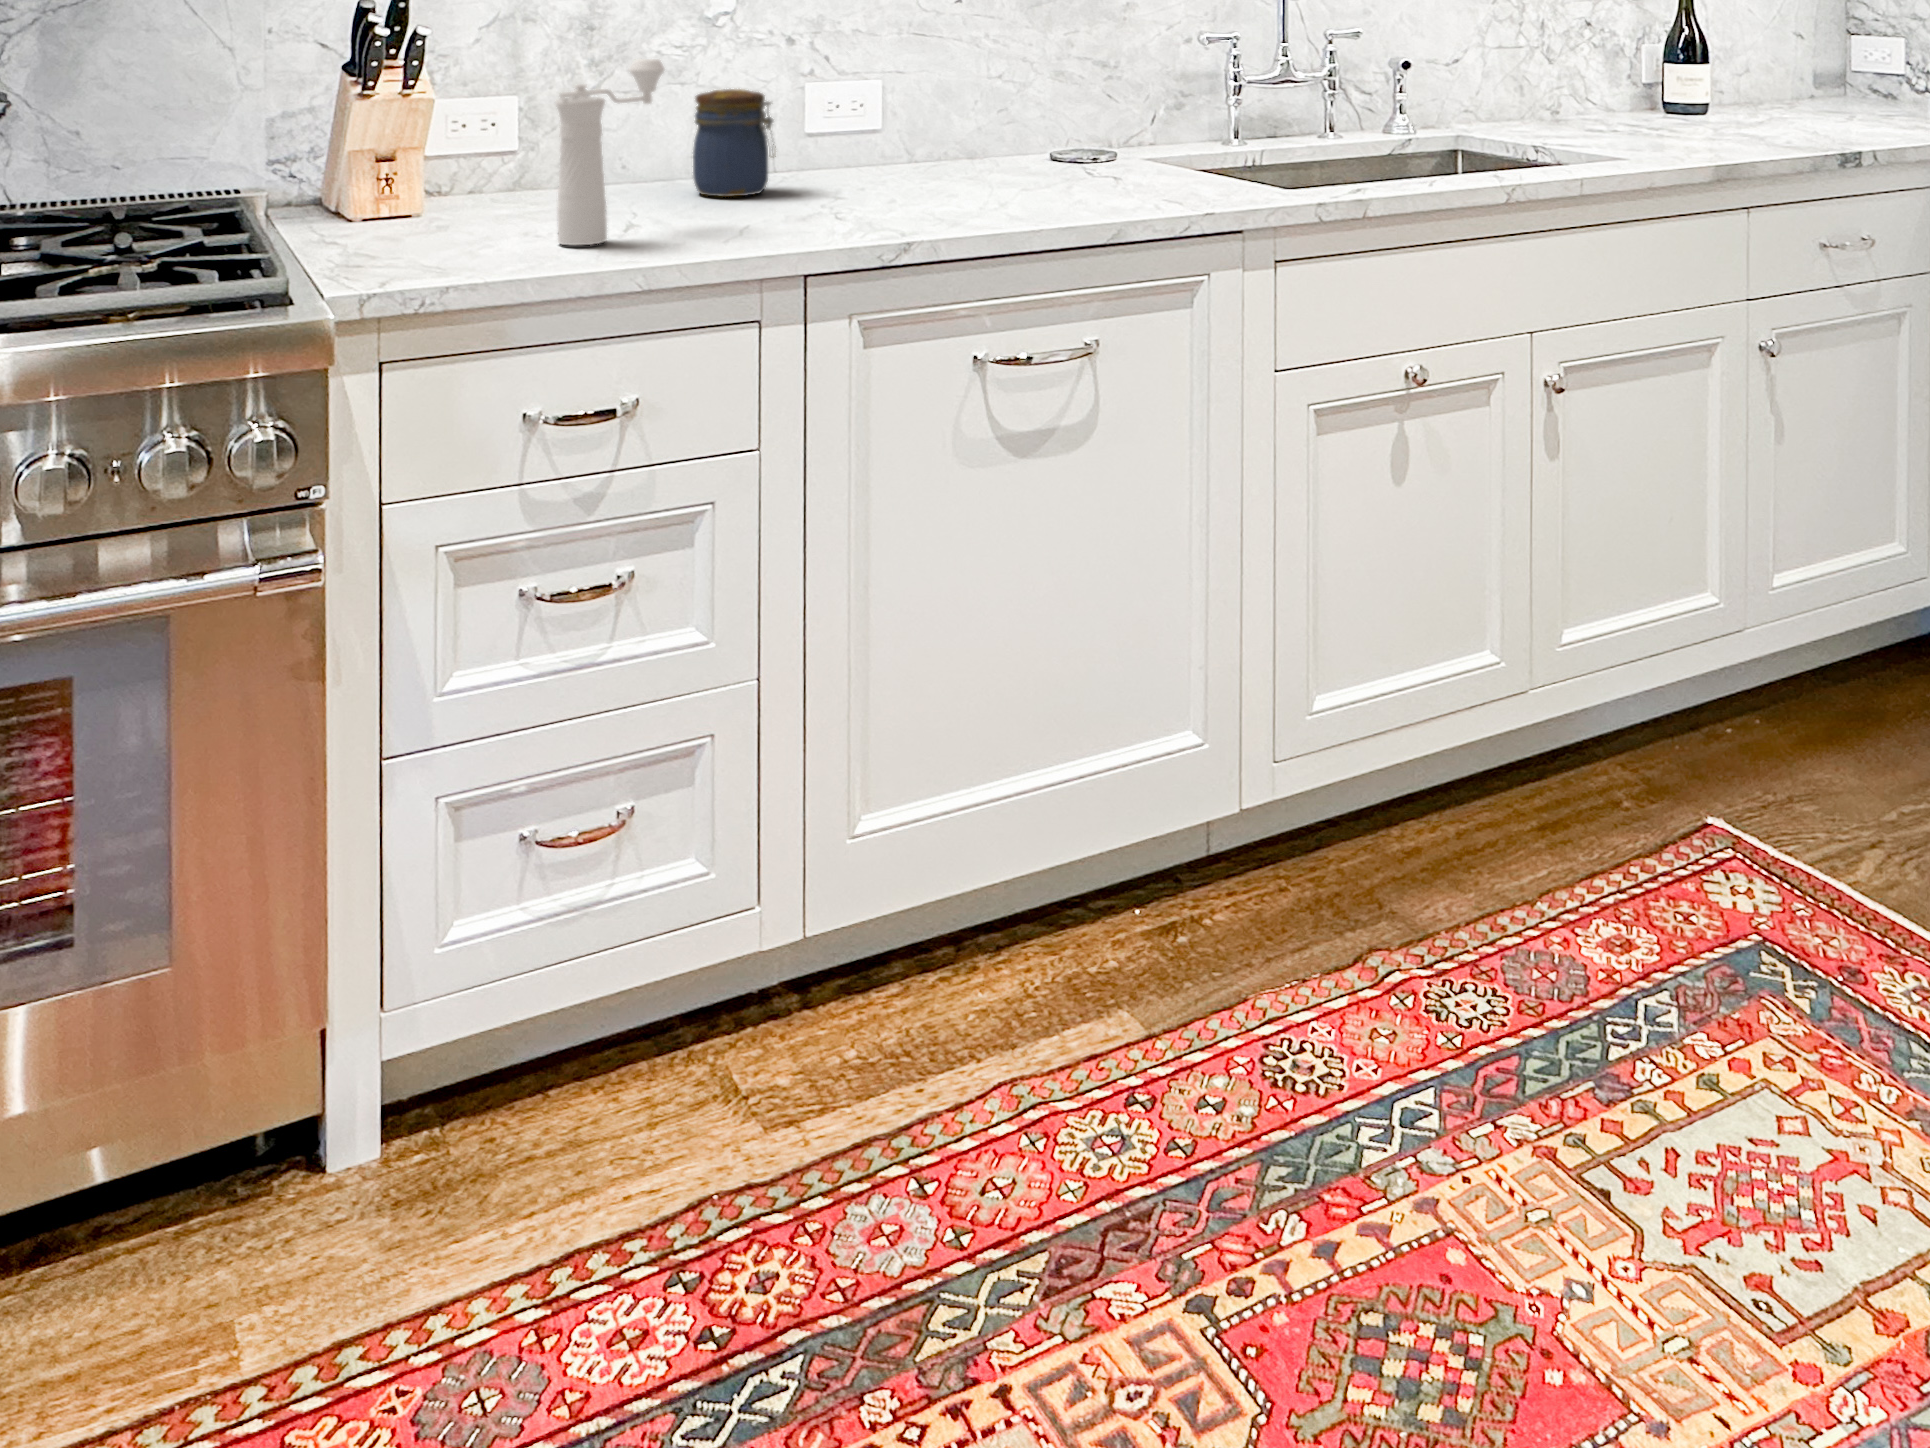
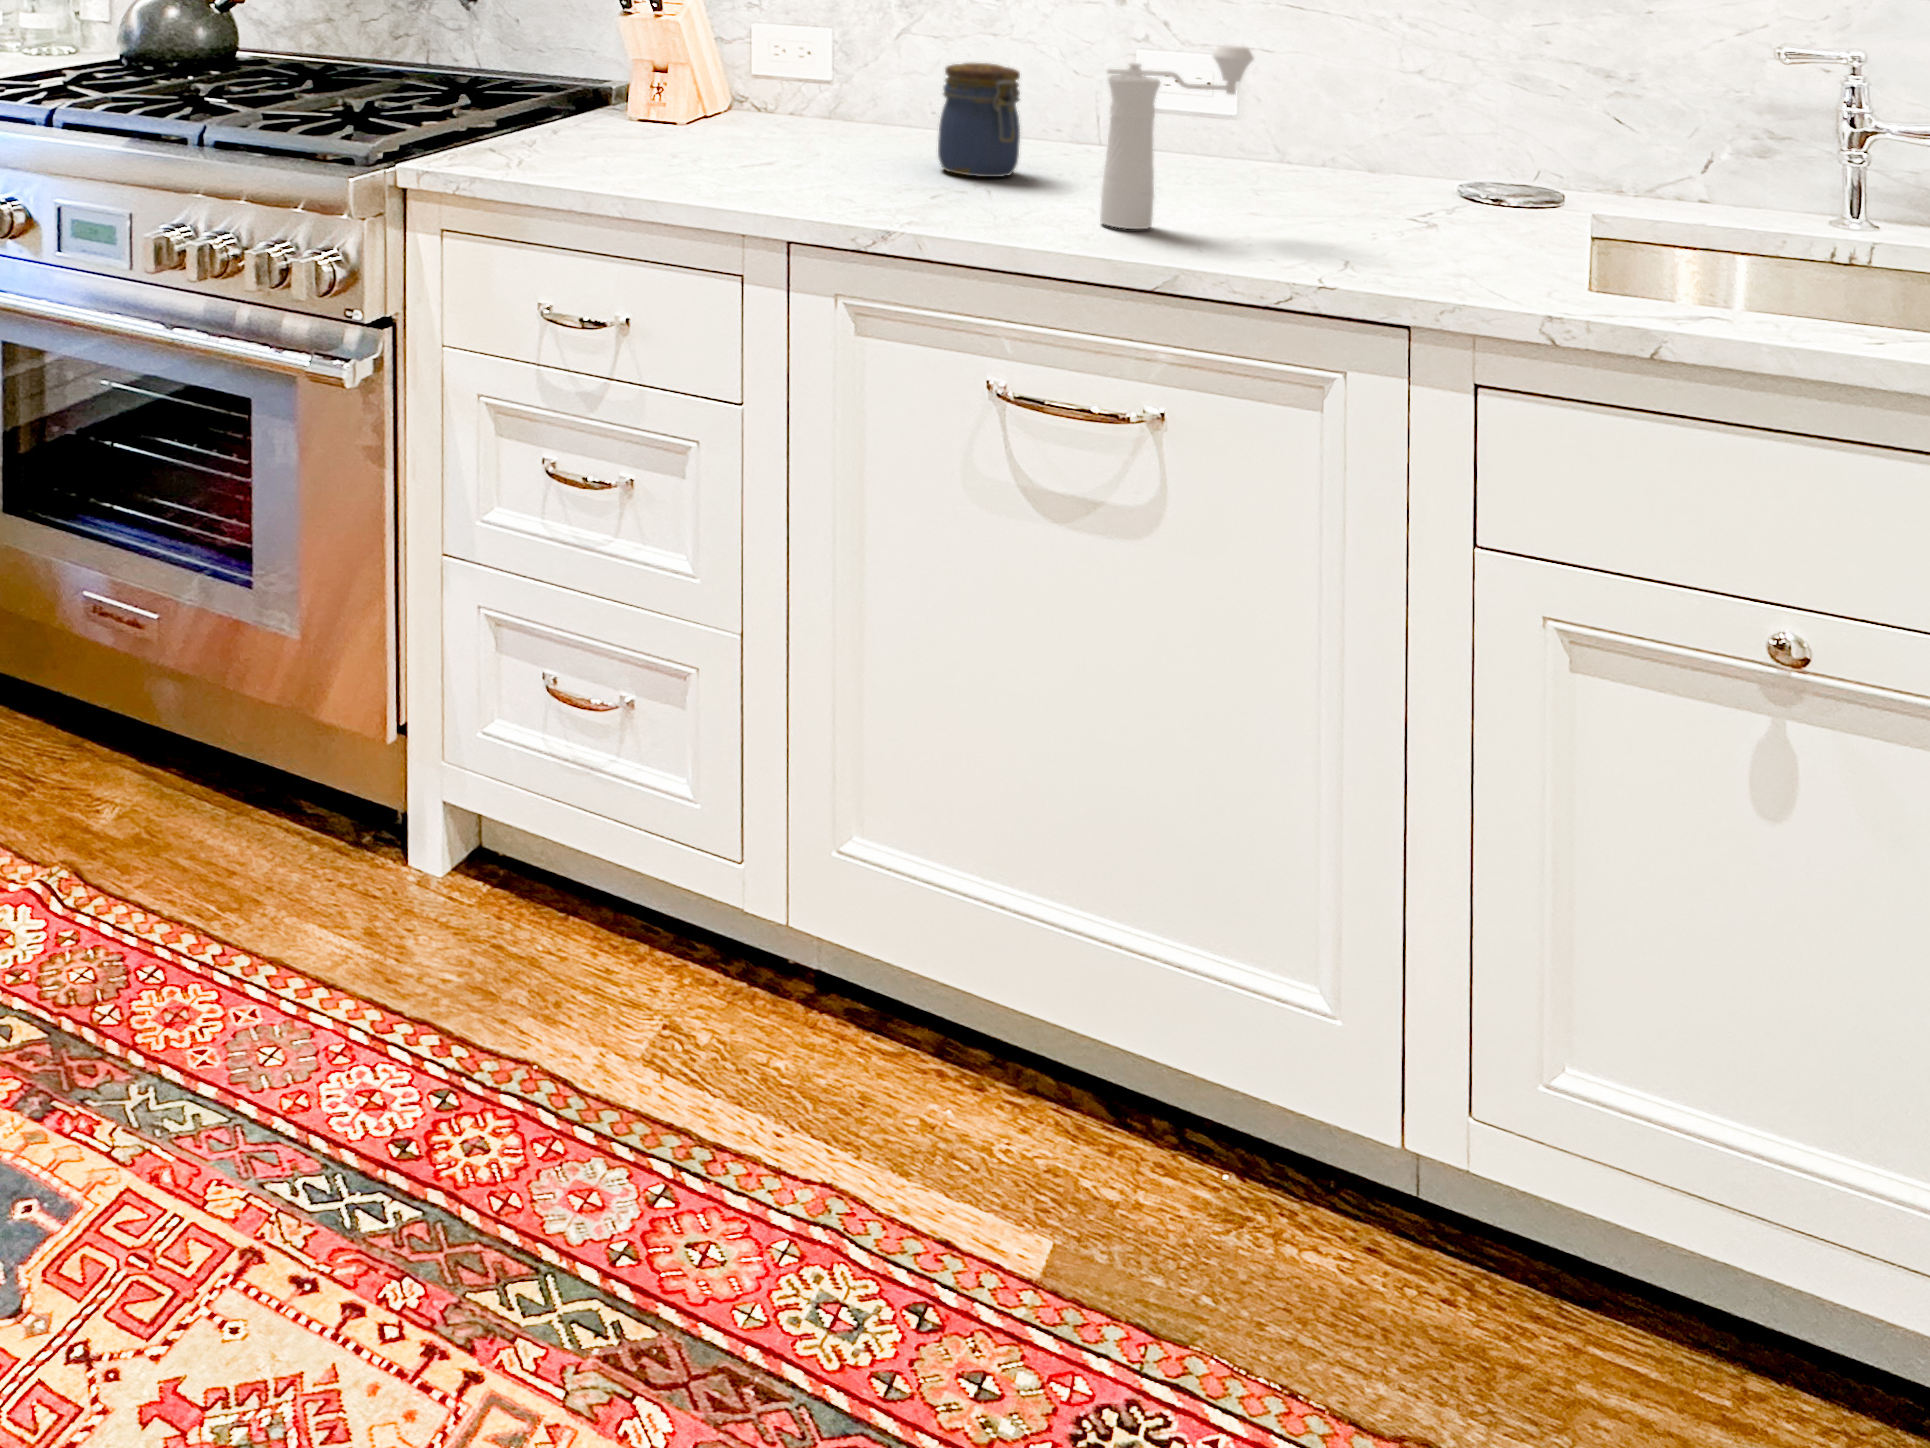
pepper mill: present [556,59,665,245] -> present [1100,45,1254,229]

